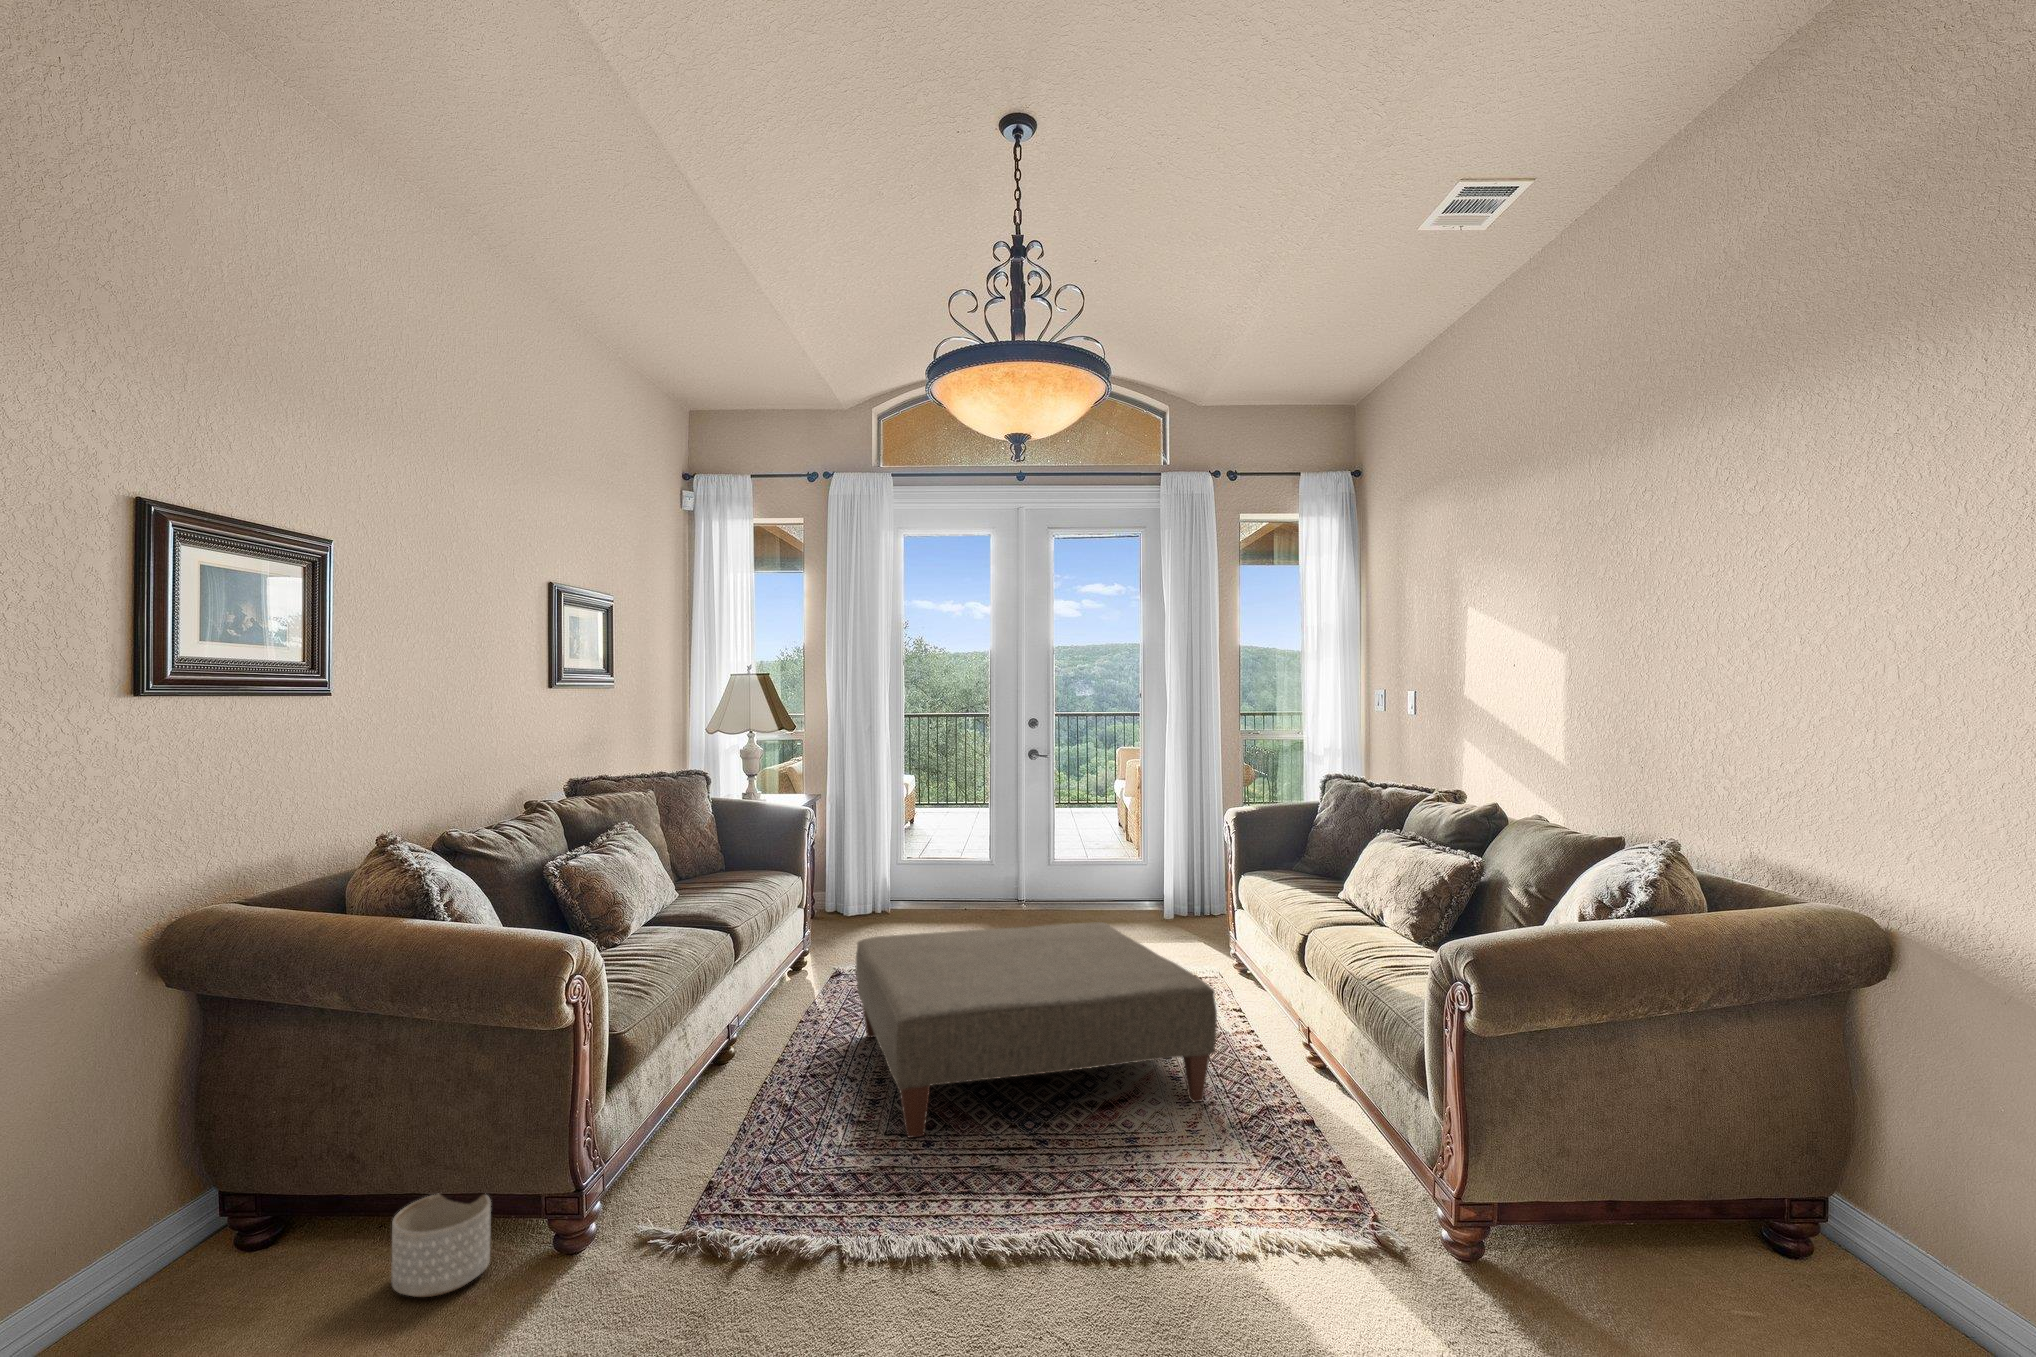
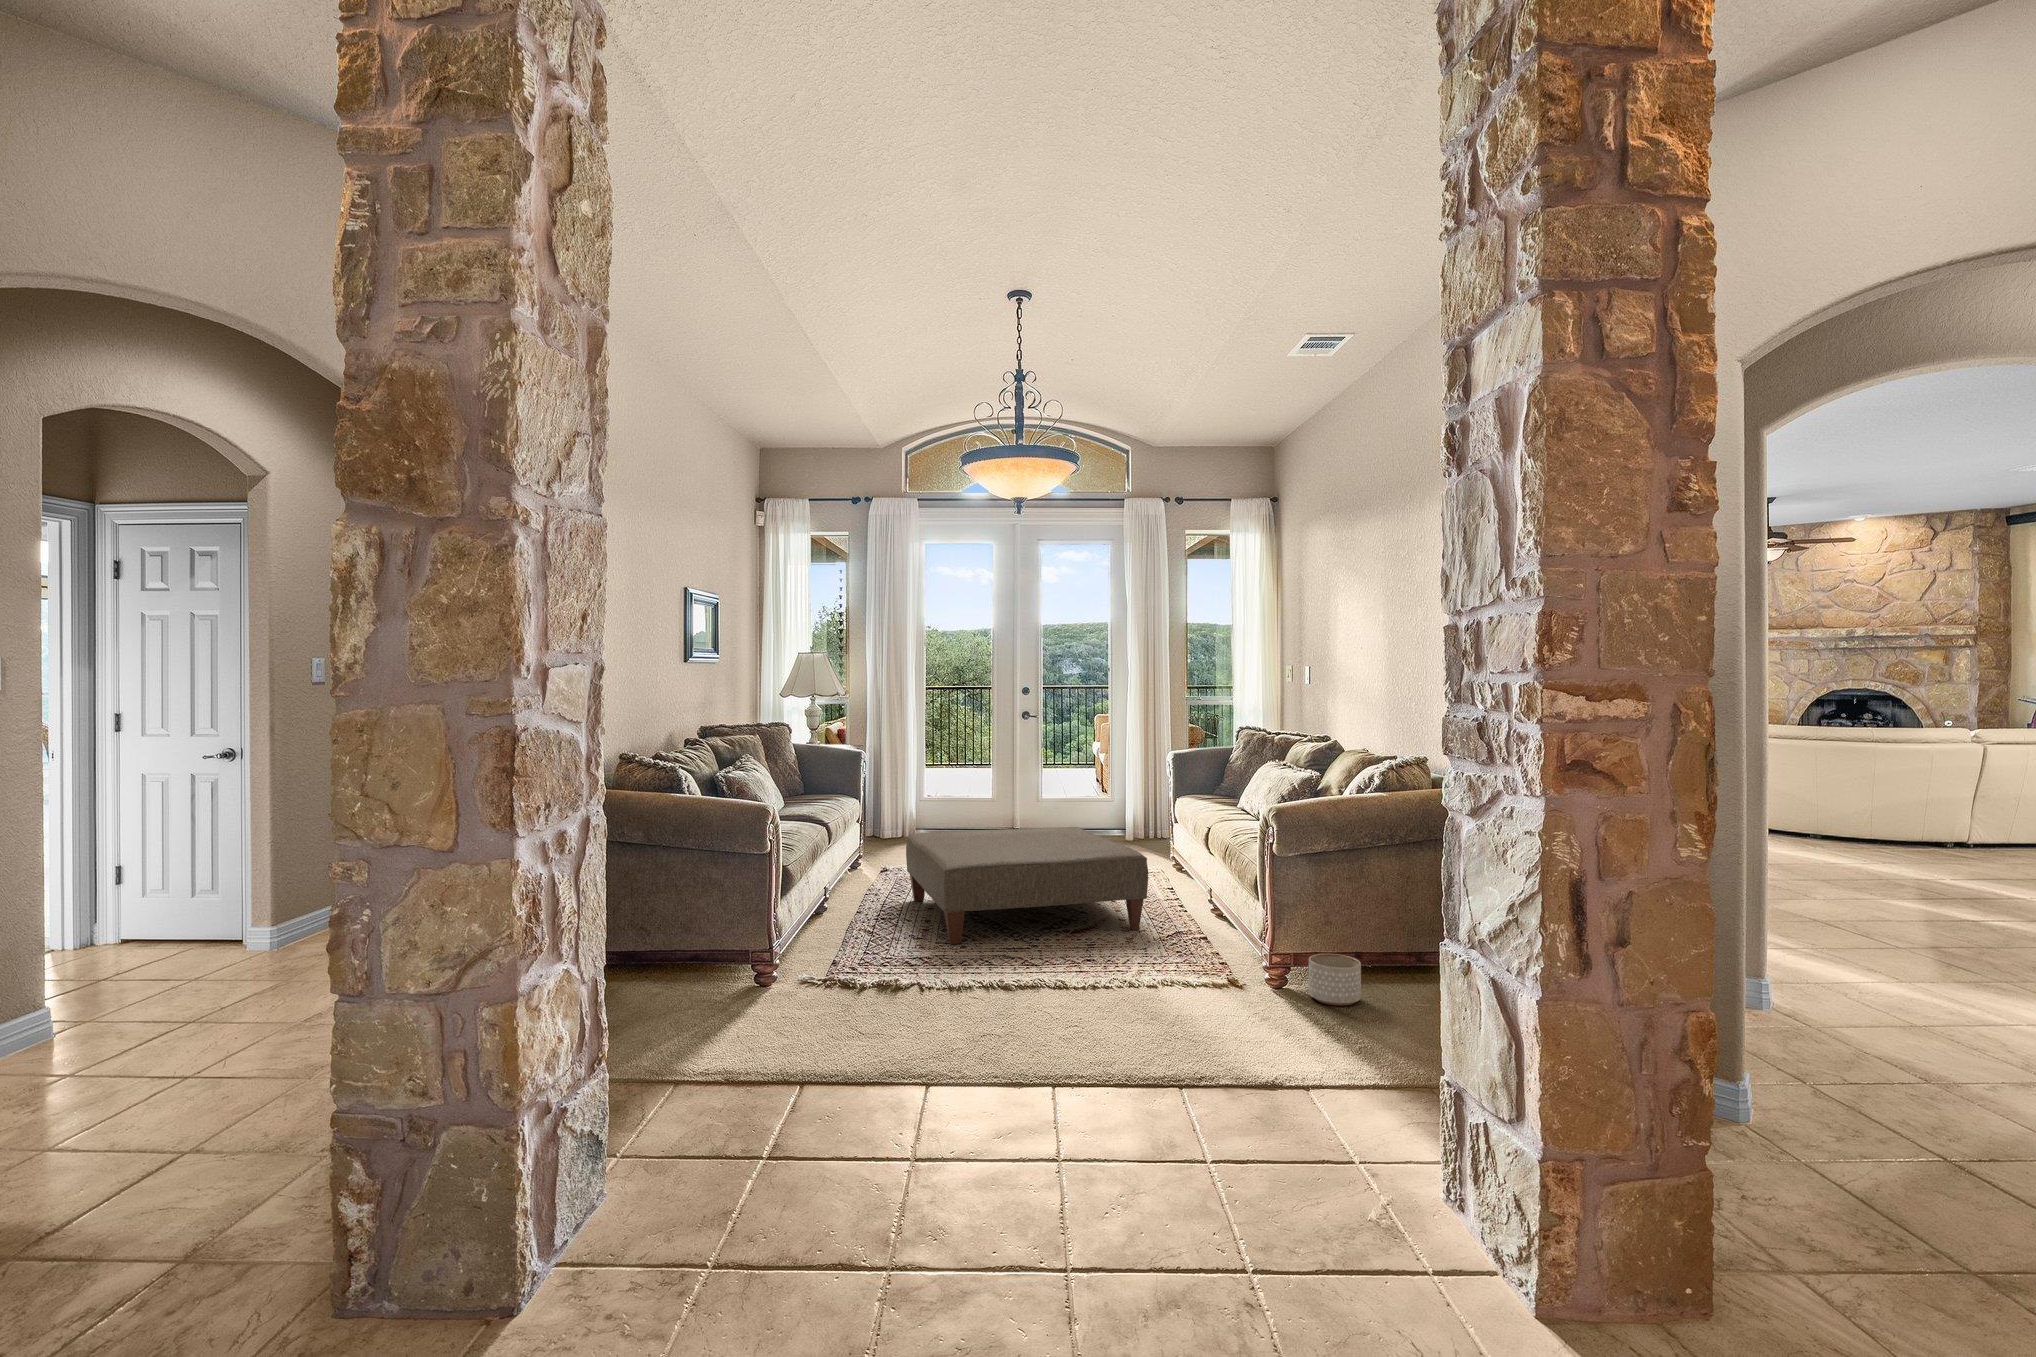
planter: present [392,1193,491,1297] -> present [1309,954,1361,1005]

